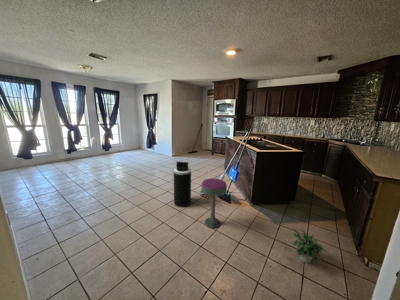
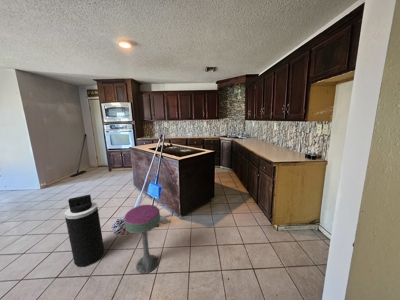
potted plant: present [292,229,326,264] -> none [226,225,262,256]

